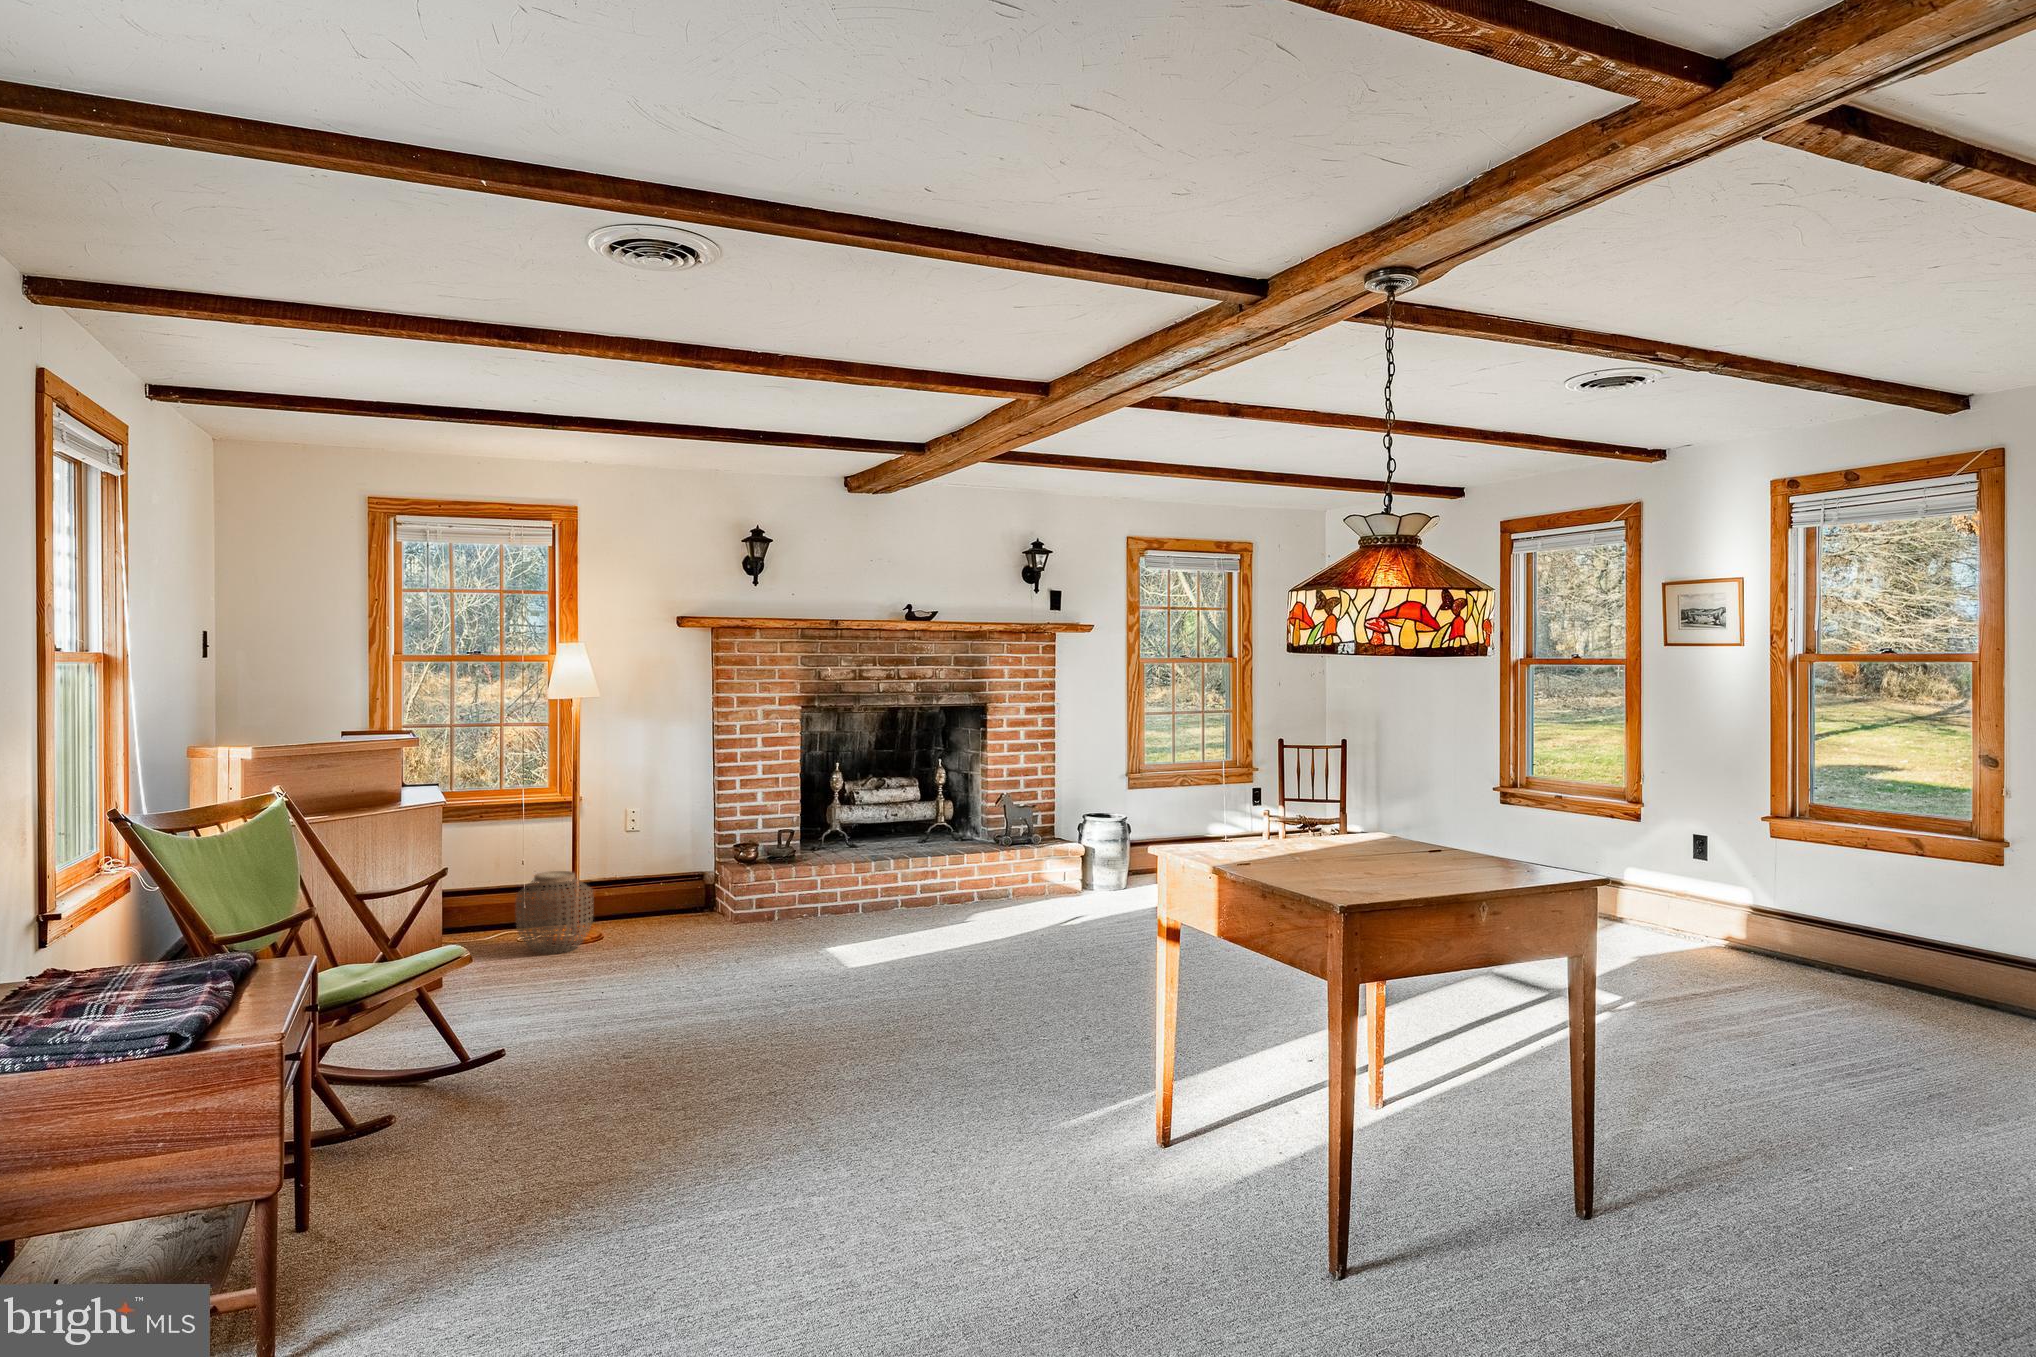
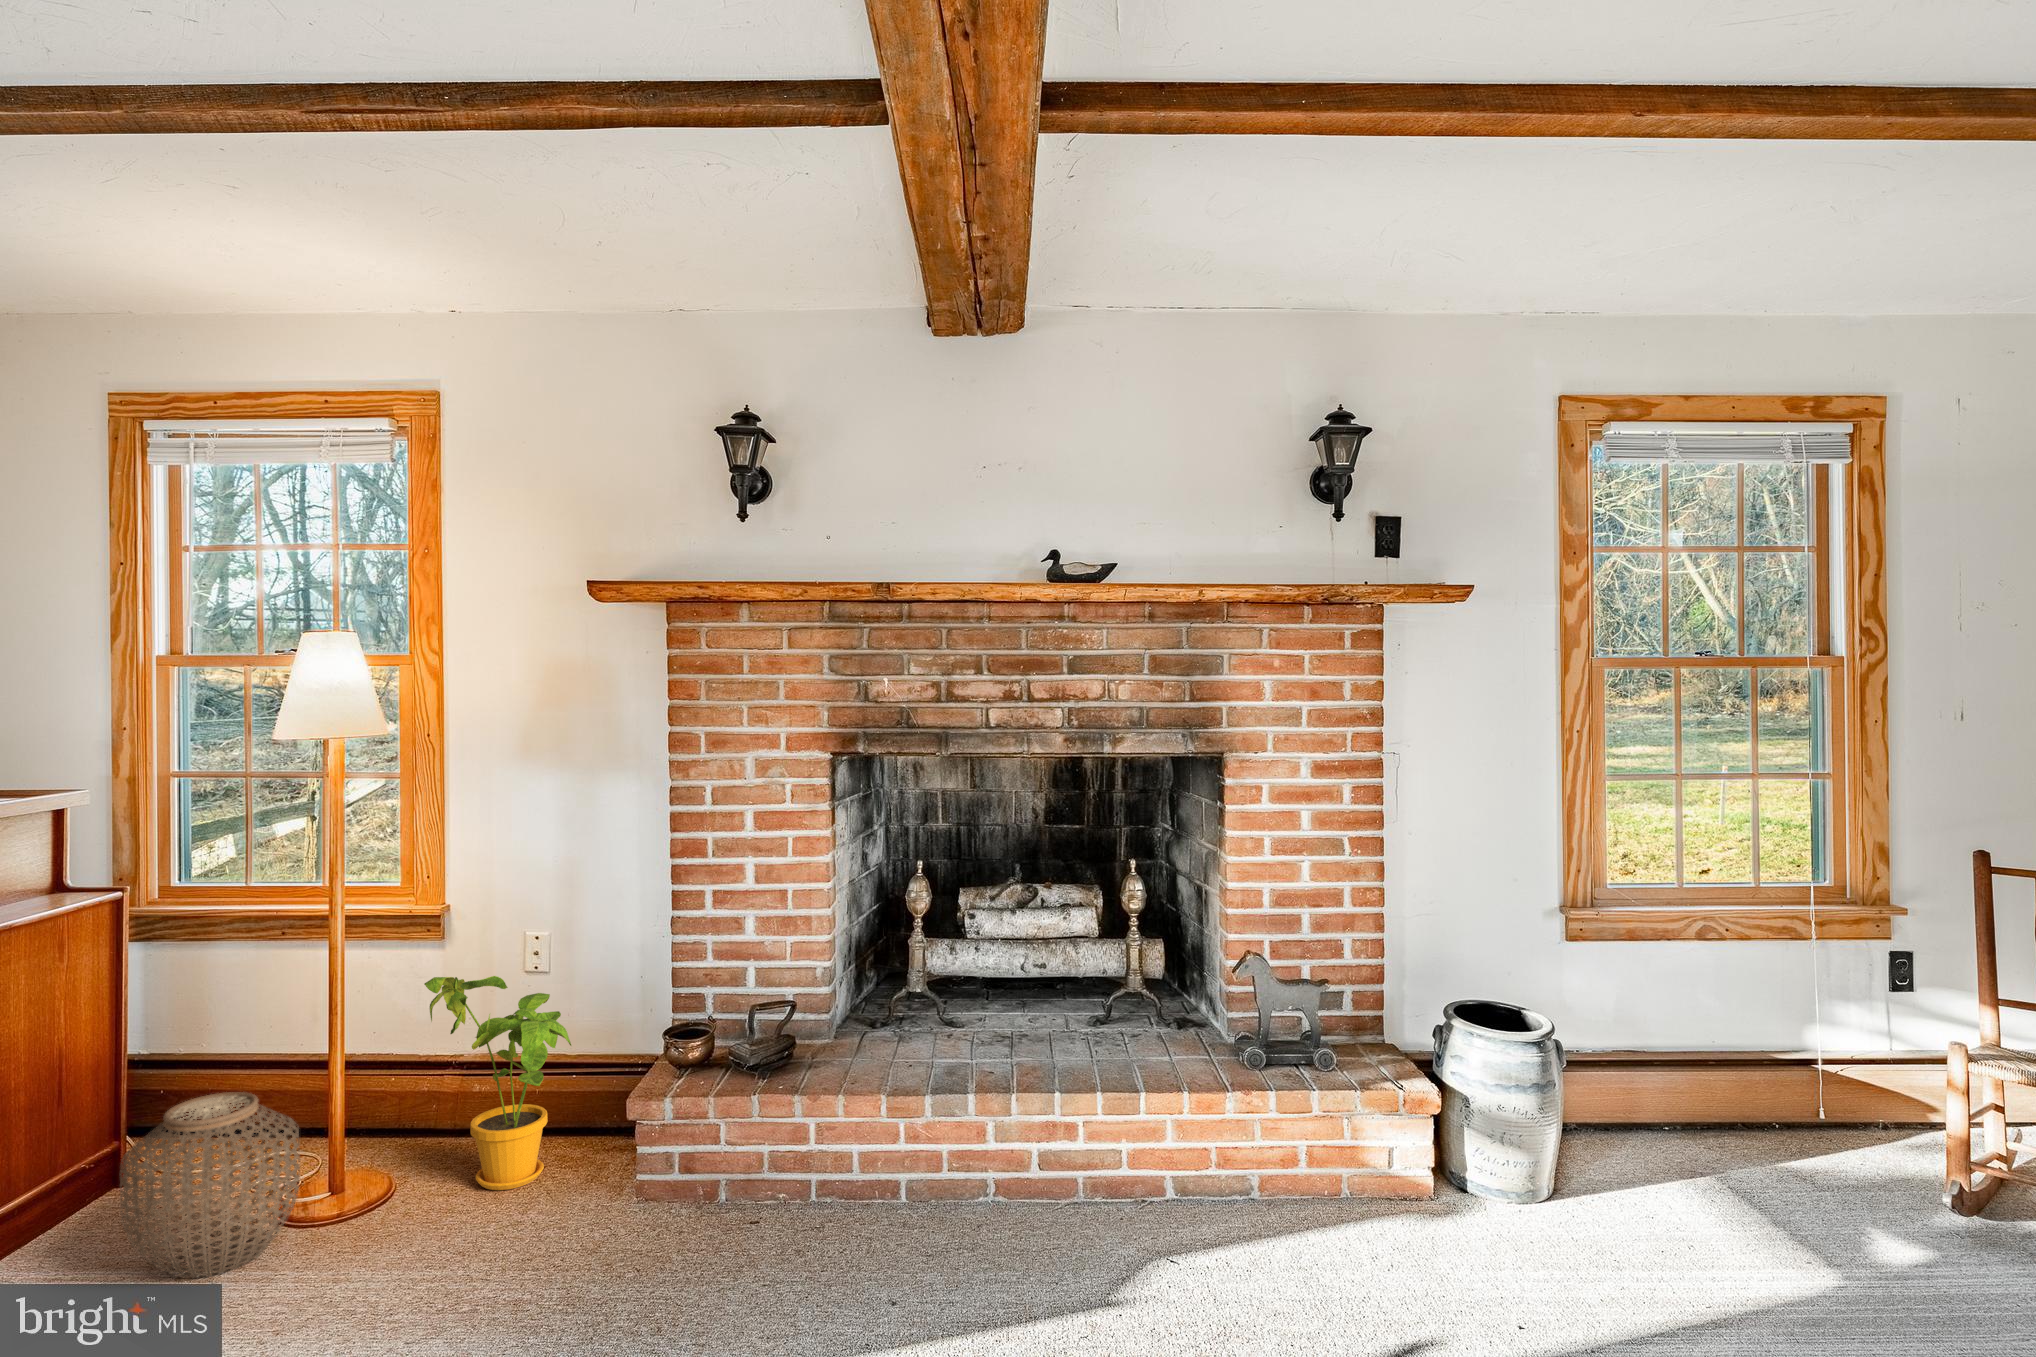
house plant: none [620,816,694,926] -> present [424,976,571,1190]

